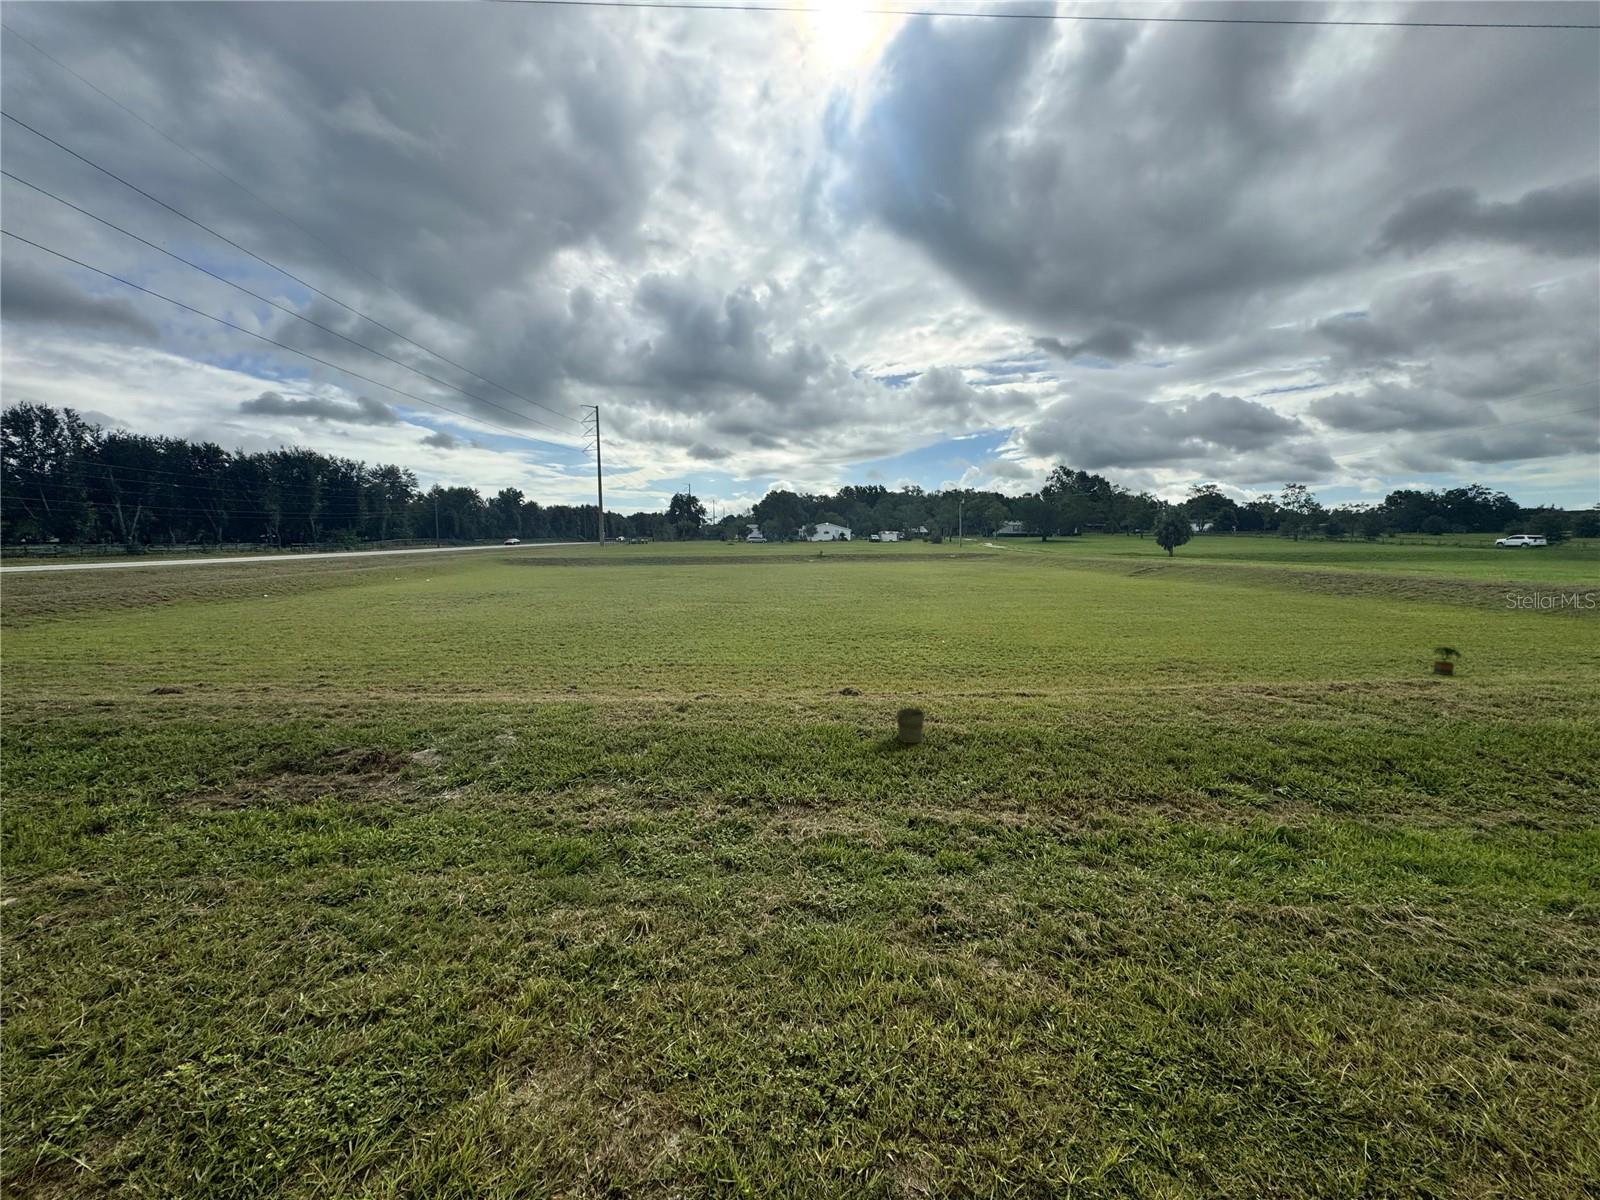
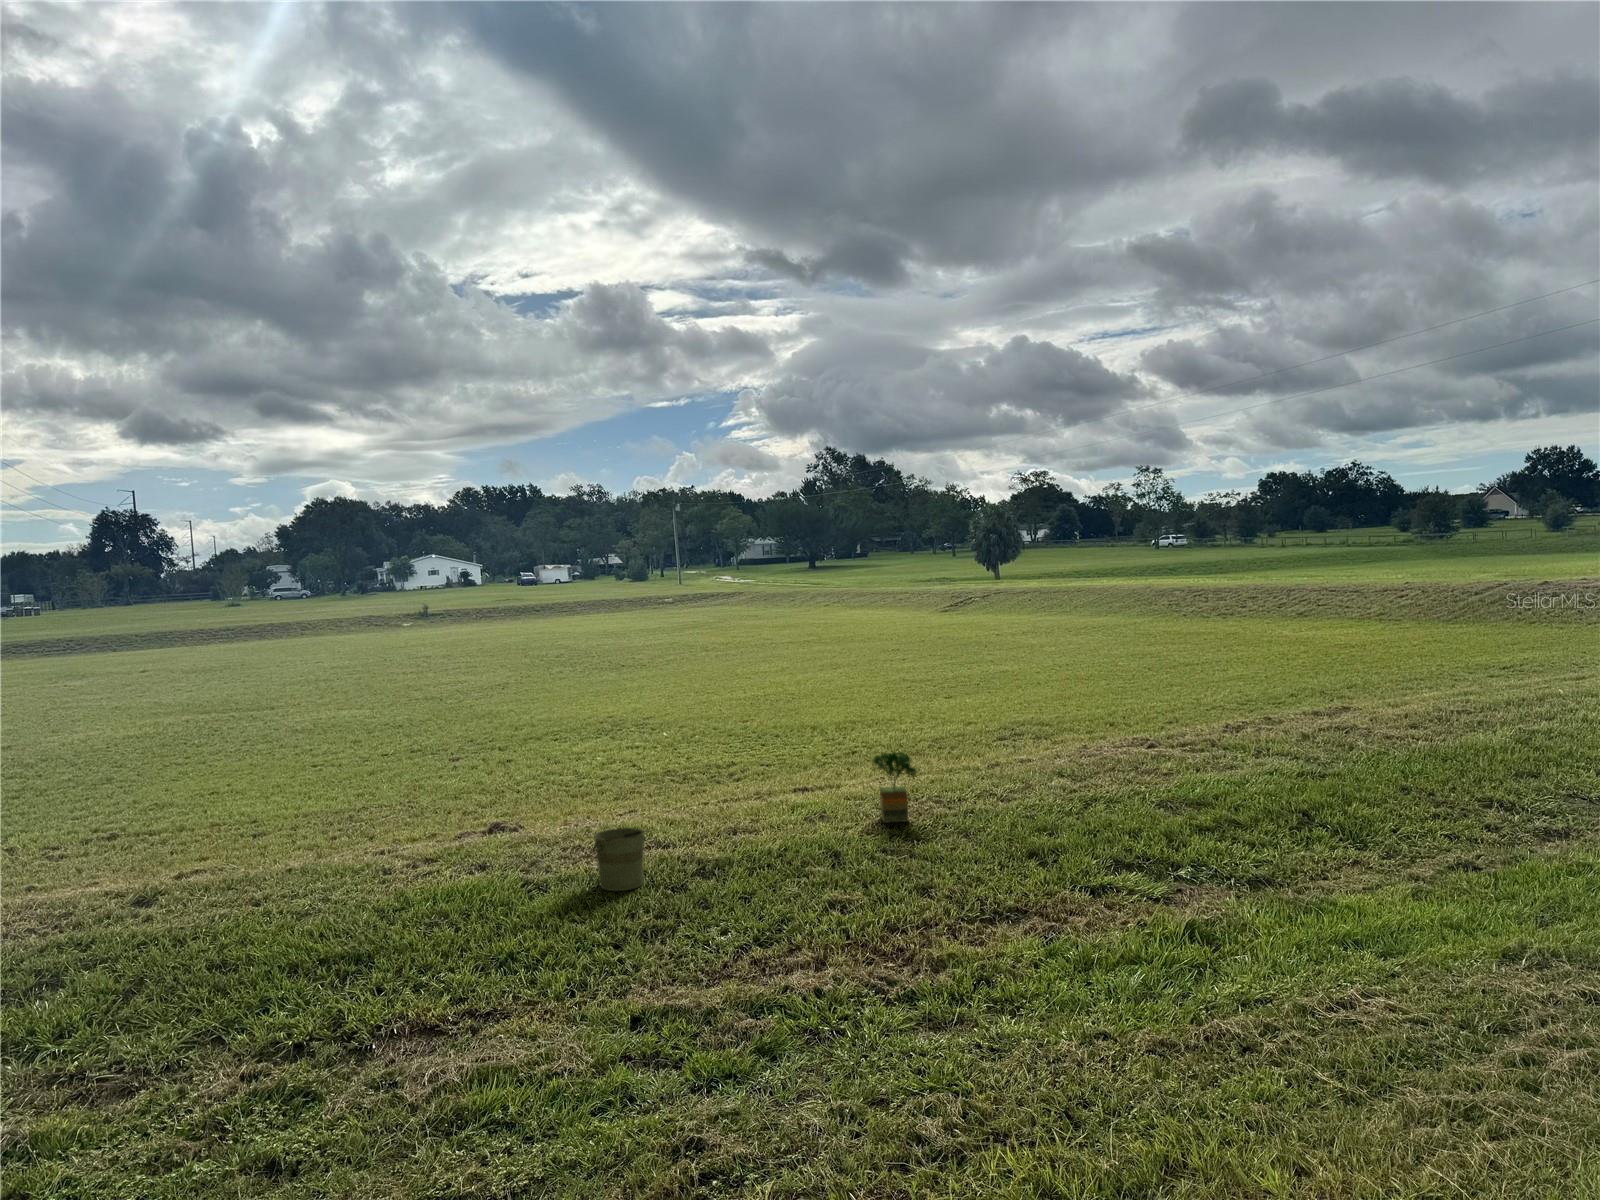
potted tree: present [1434,647,1461,675] -> present [872,752,917,823]

